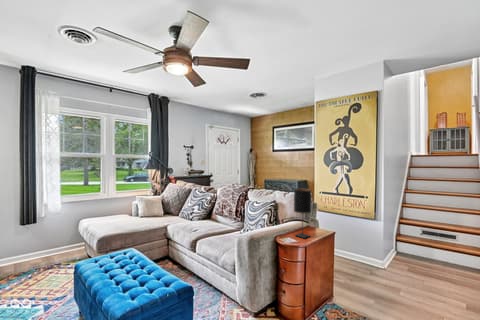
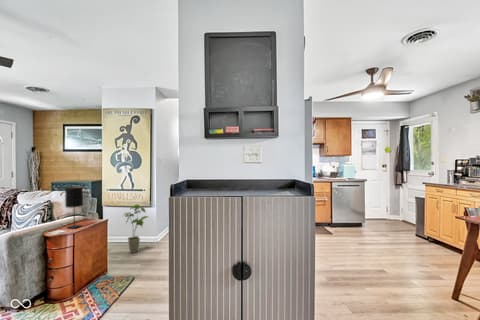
house plant: none [344,216,378,278] -> present [125,205,147,253]

